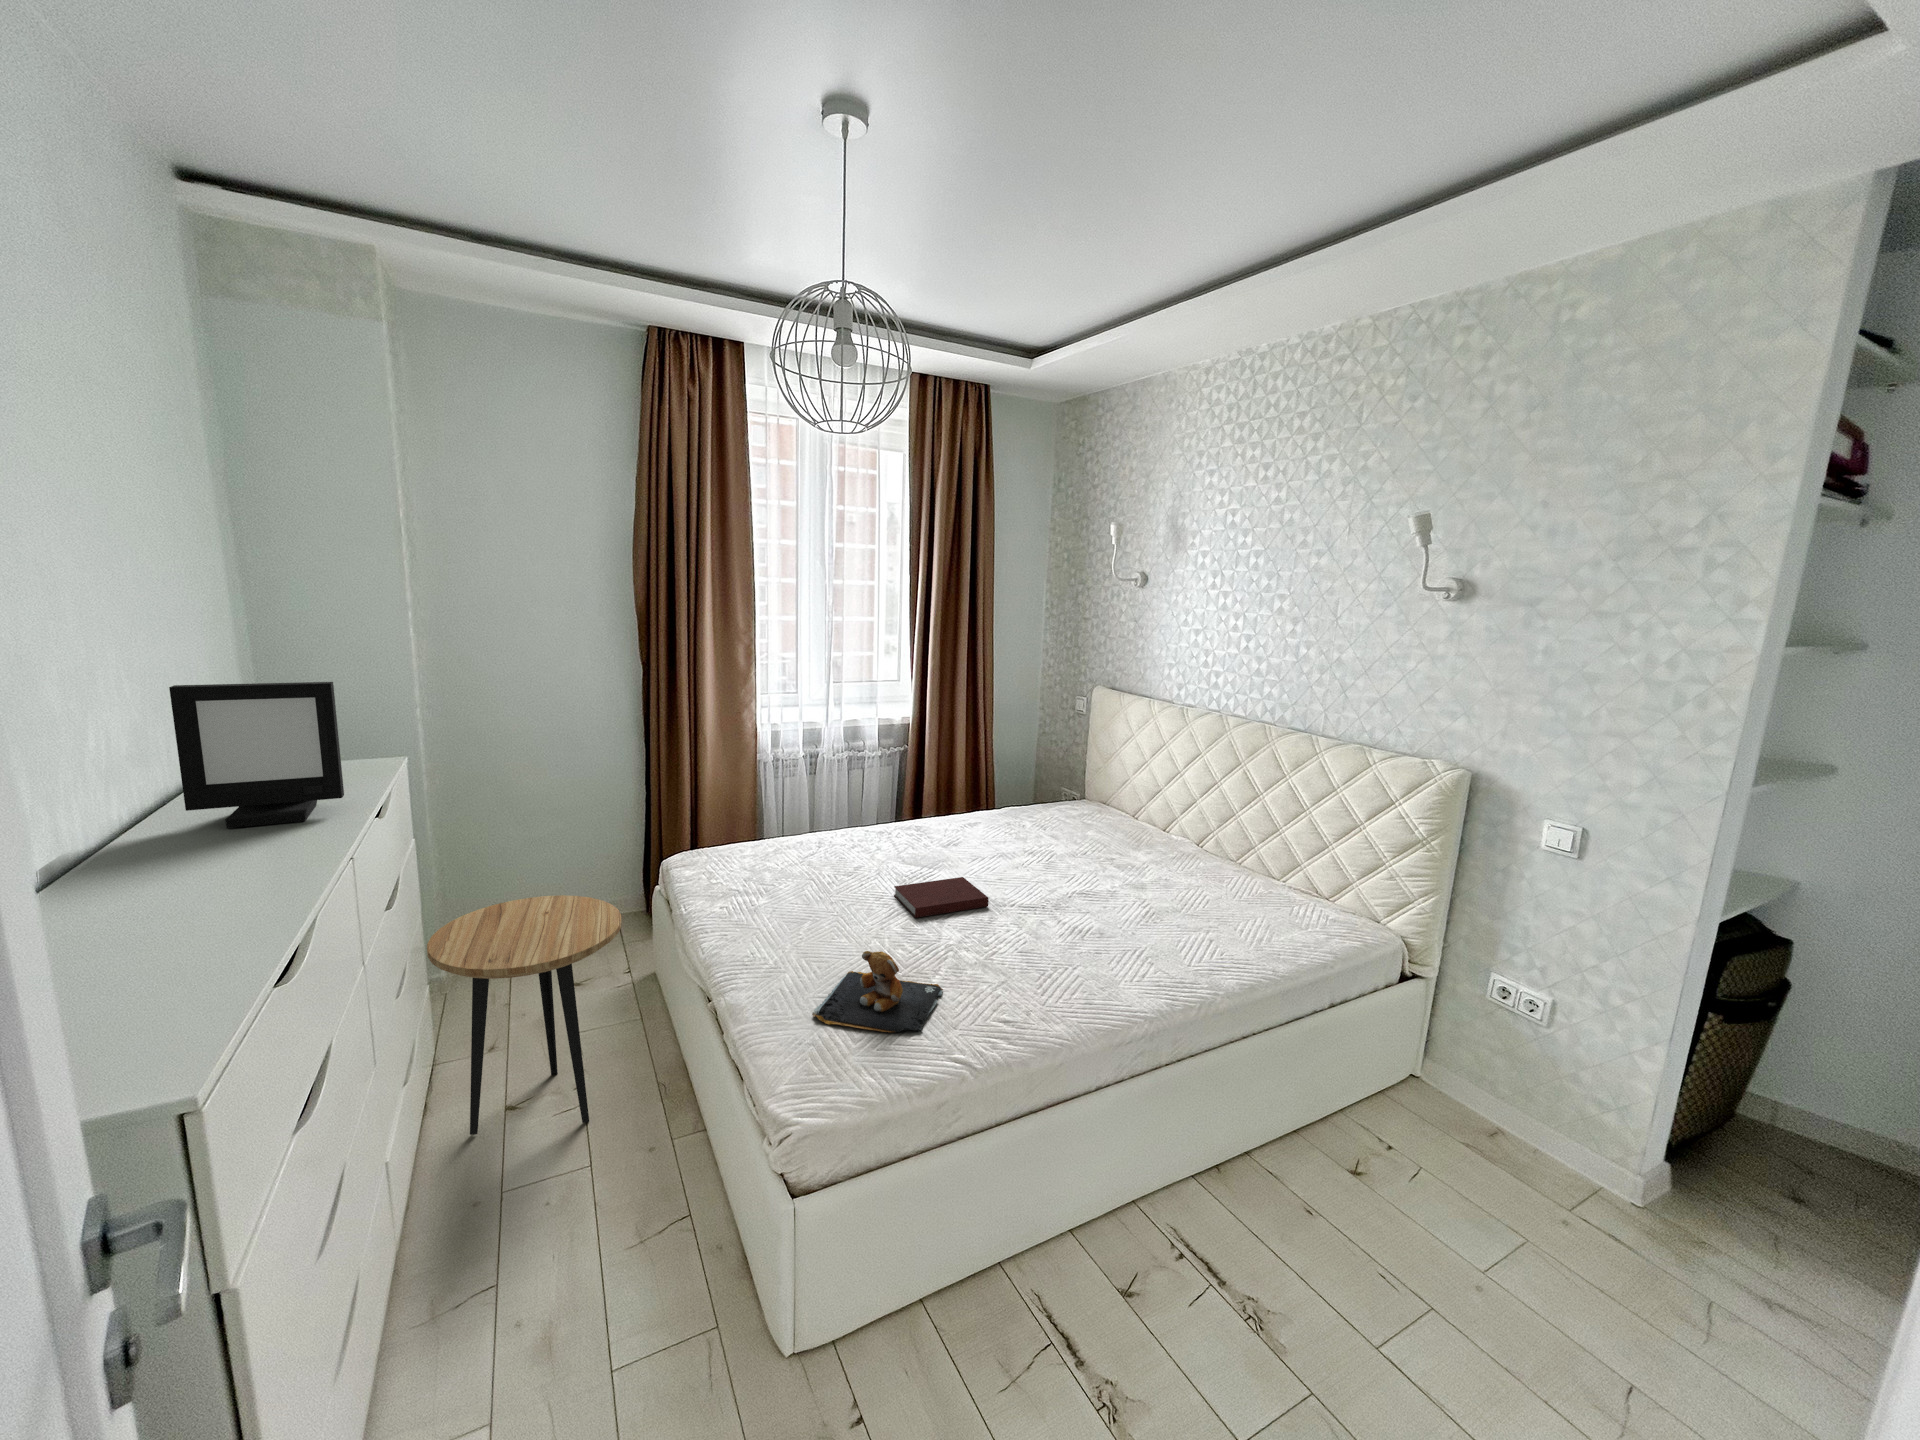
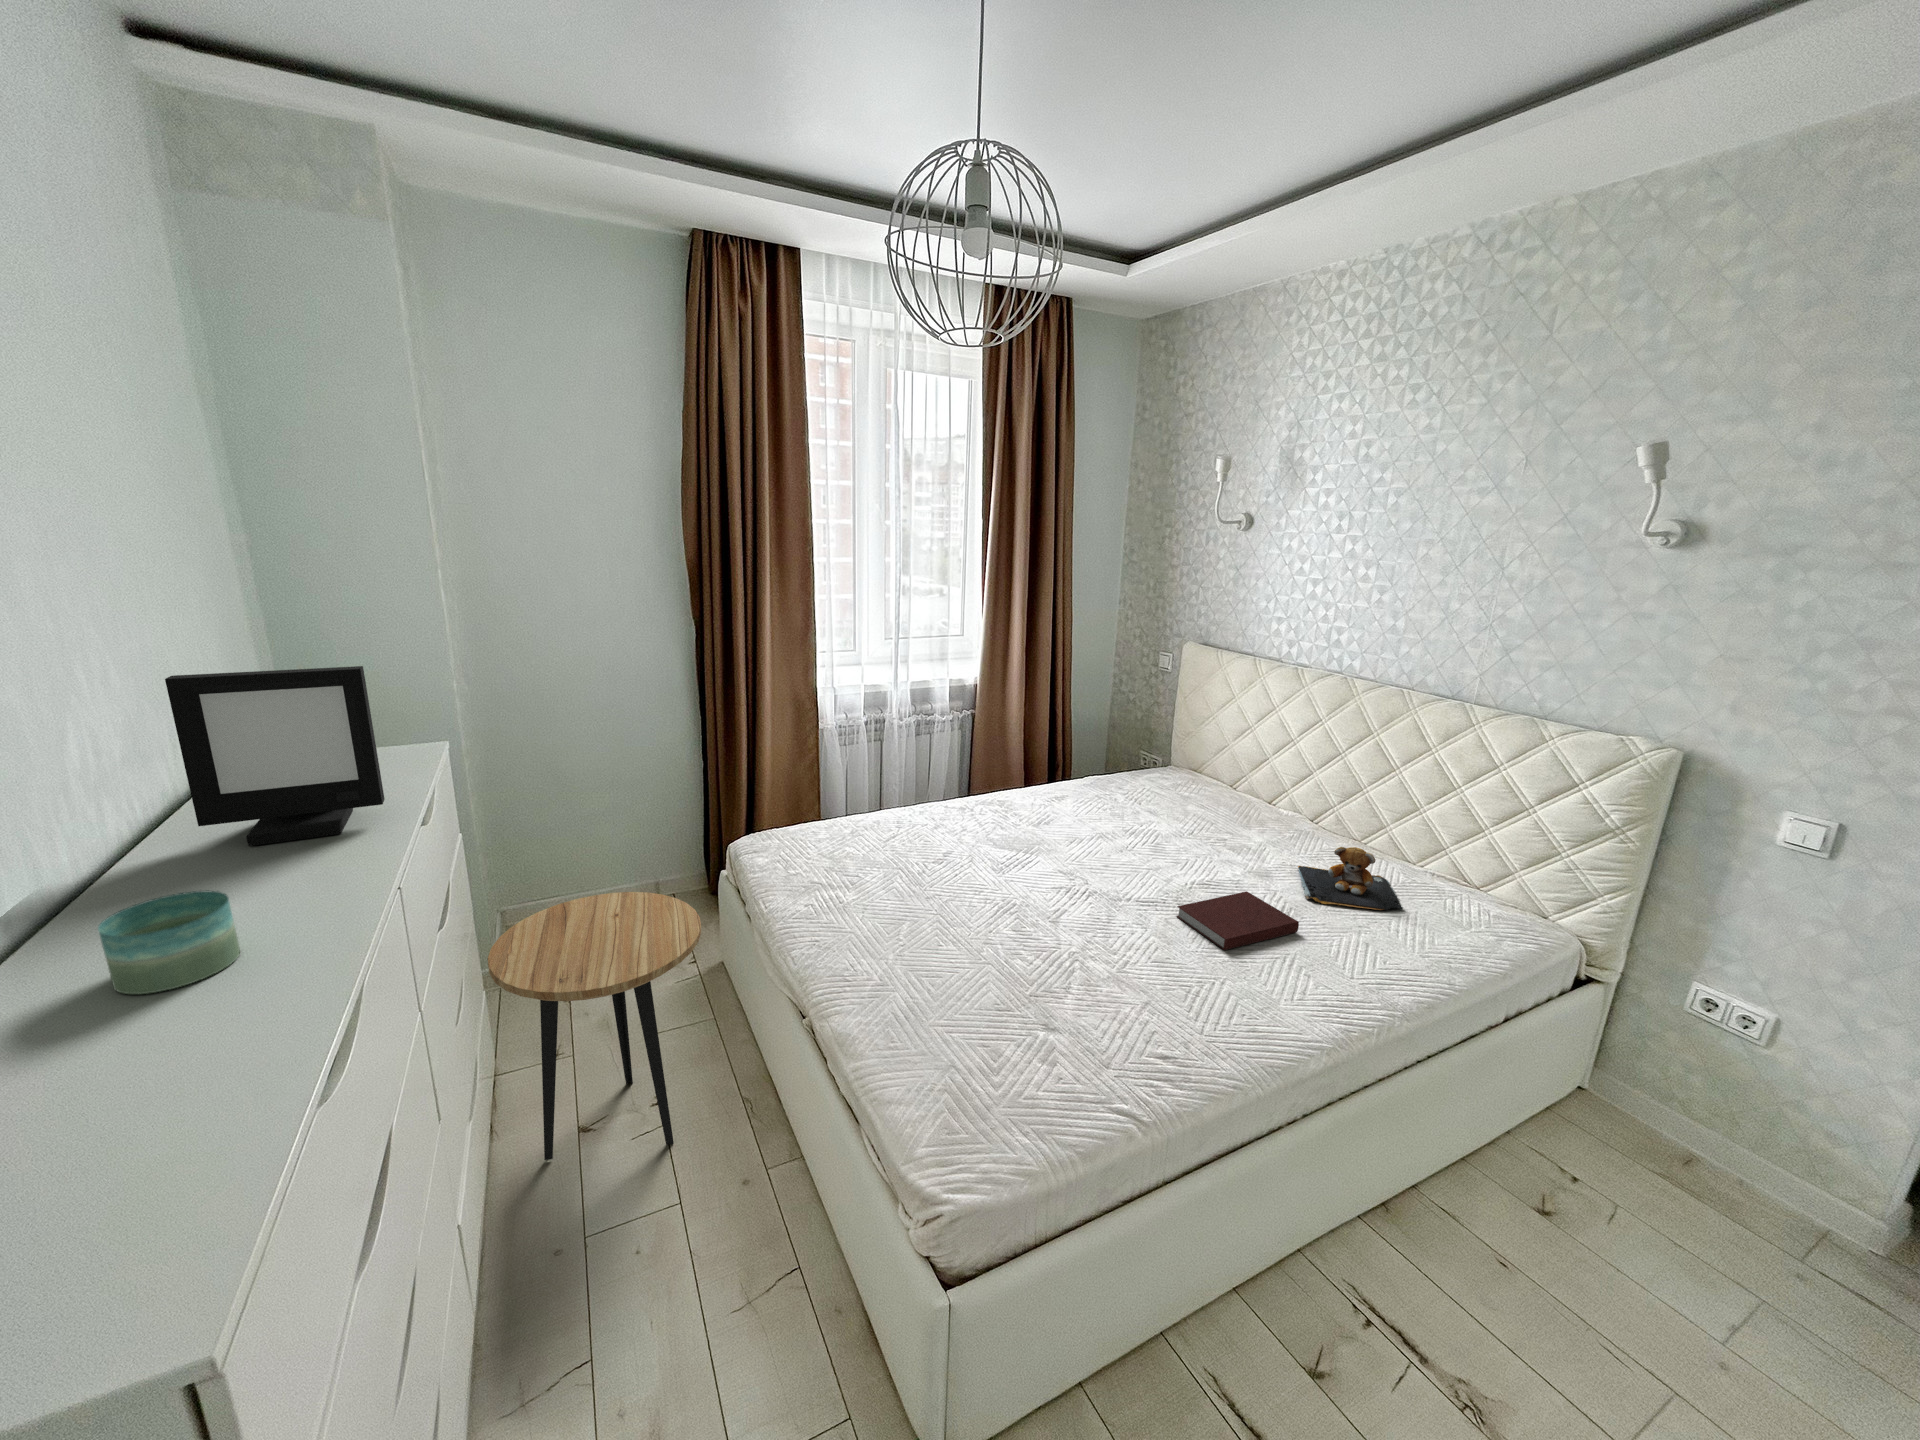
candle: none [112,845,220,918] -> present [98,891,240,994]
notebook: present [894,877,989,918] -> present [1176,891,1299,950]
teddy bear: present [812,951,943,1032] -> present [1298,847,1403,910]

